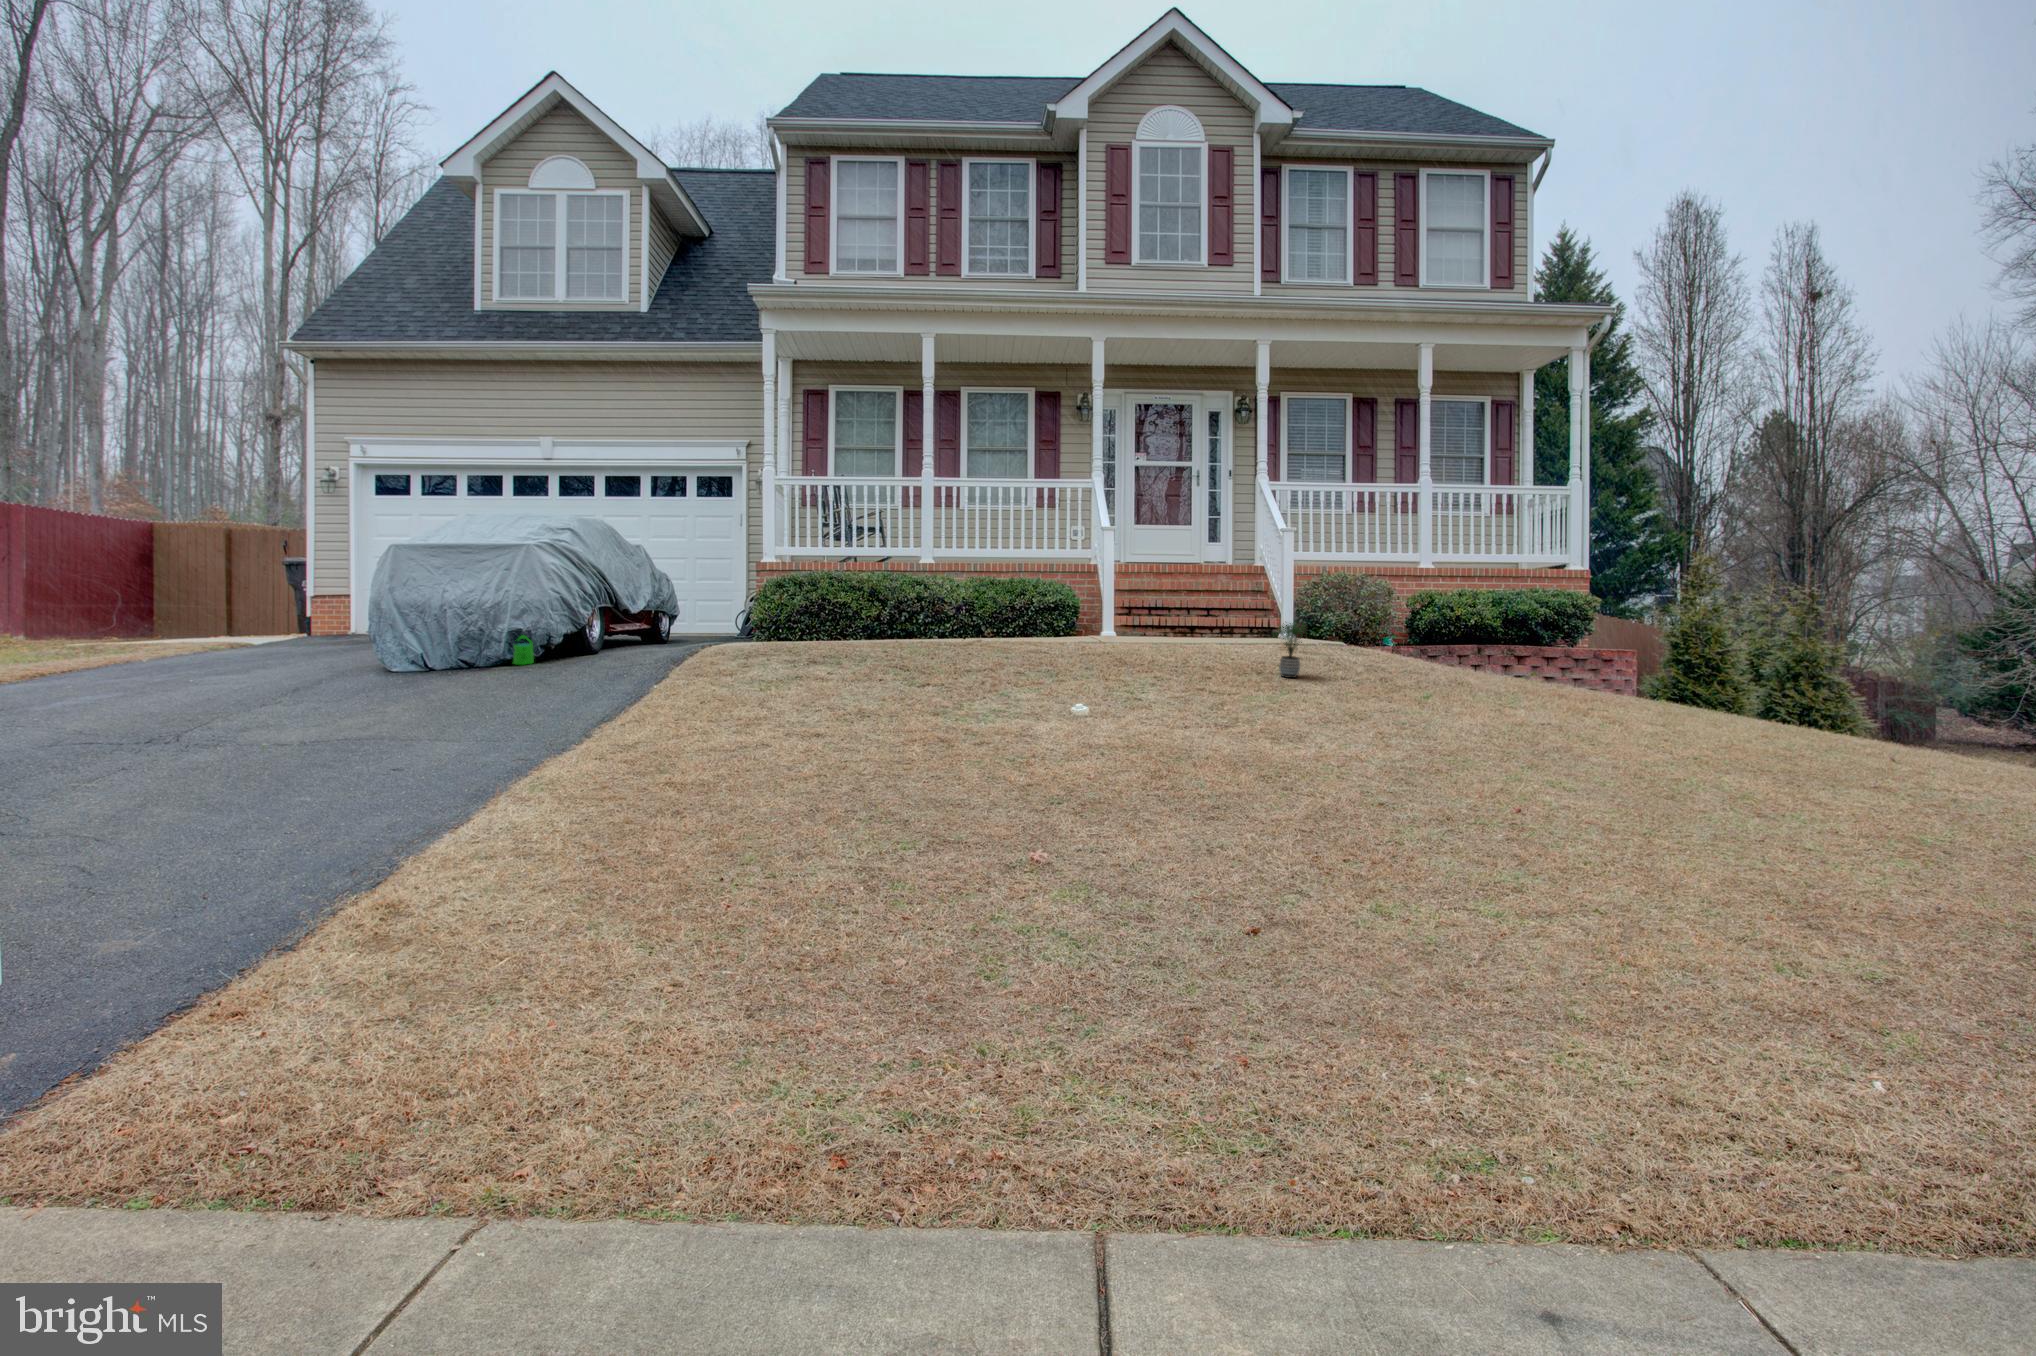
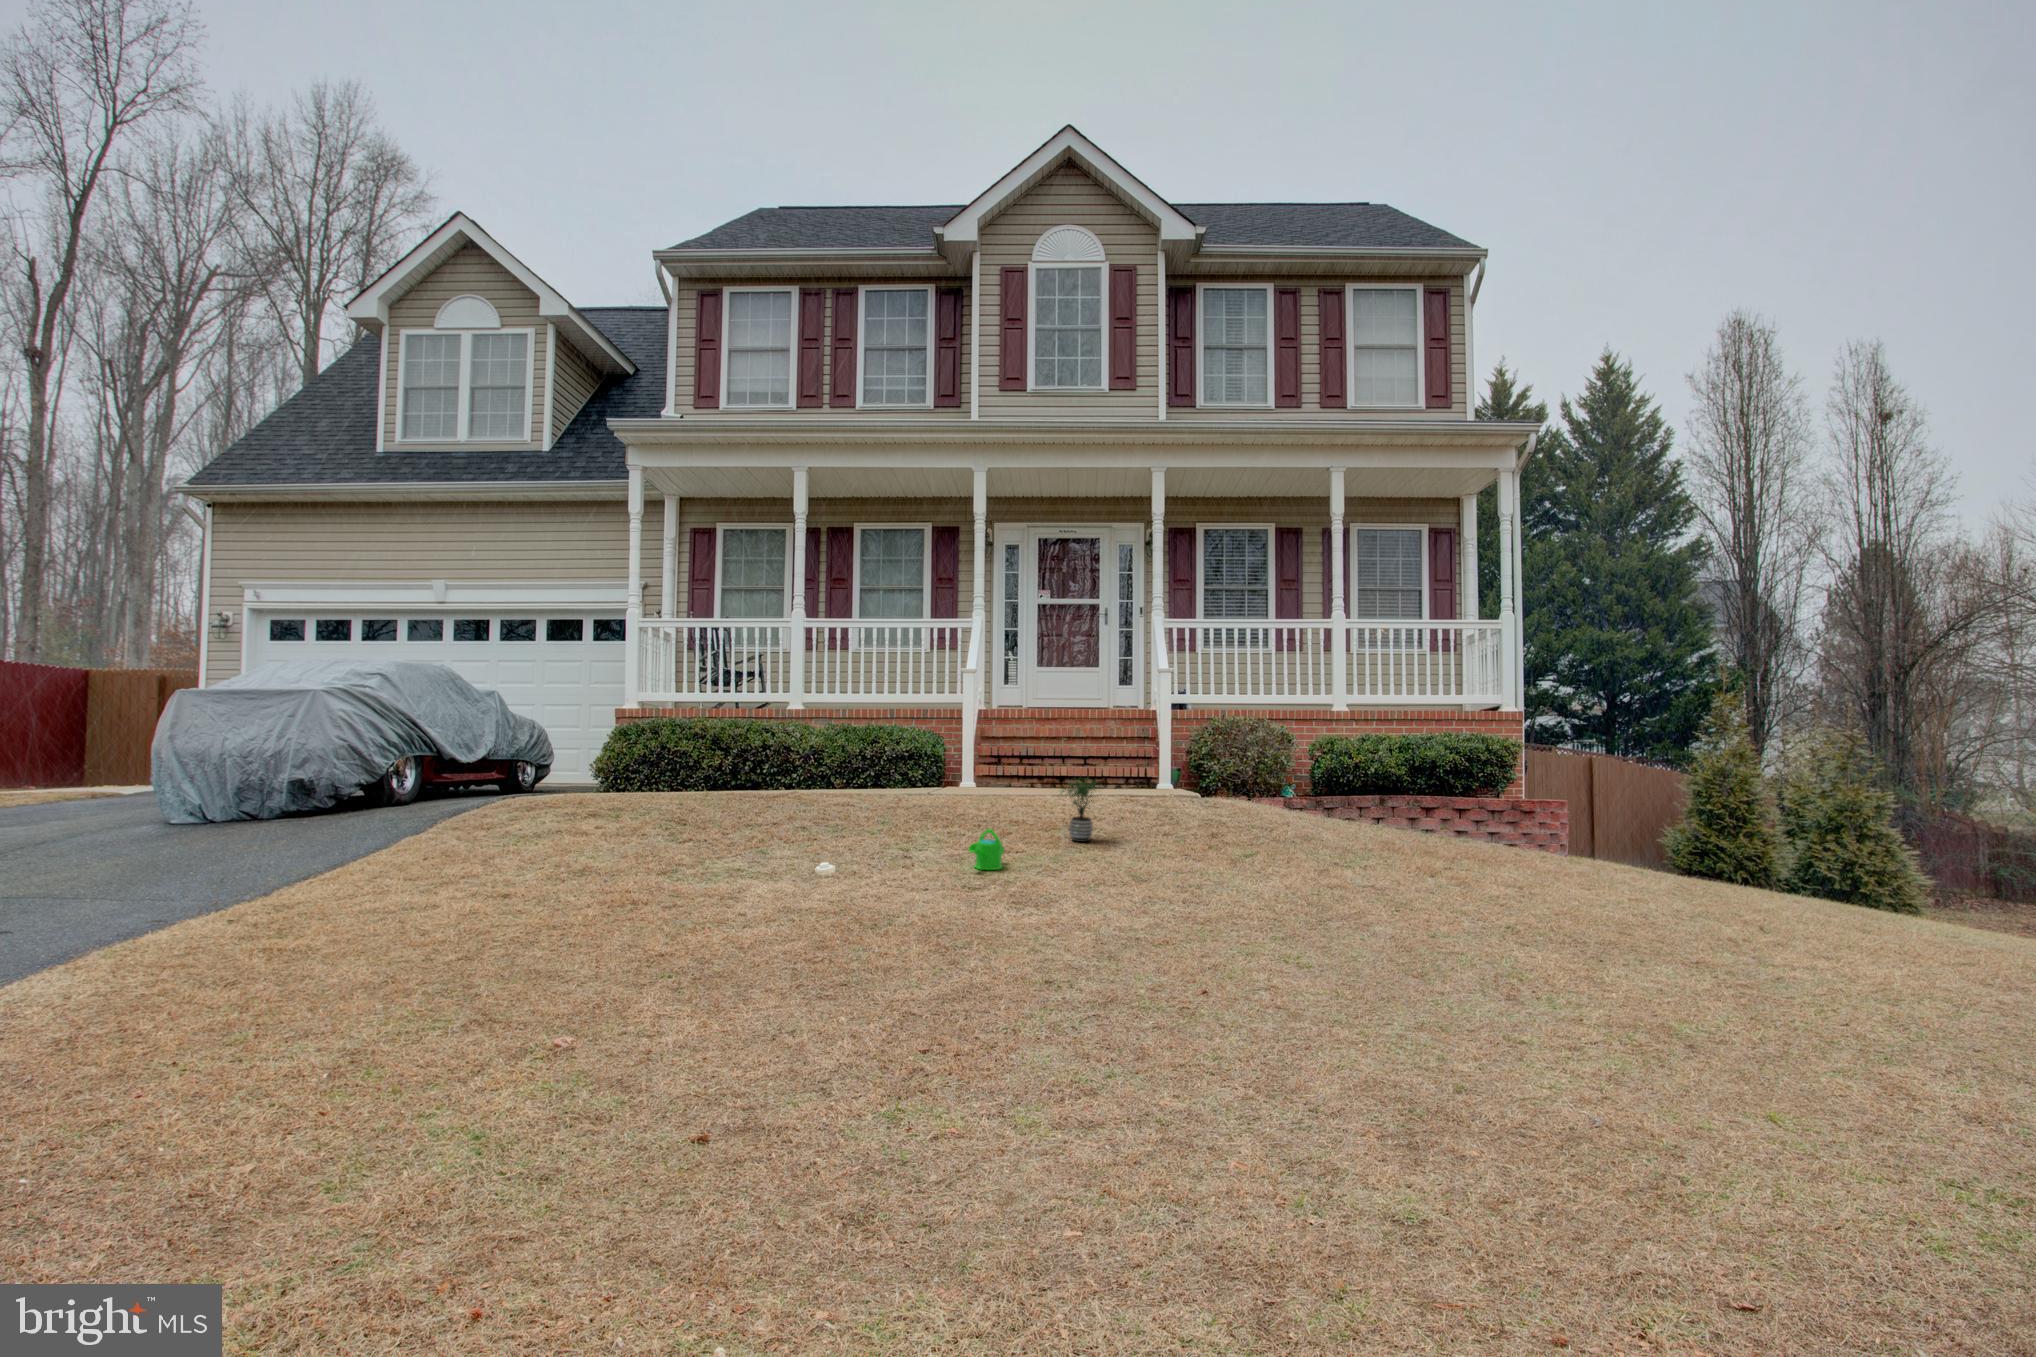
watering can: present [513,635,534,665] -> present [969,829,1004,870]

